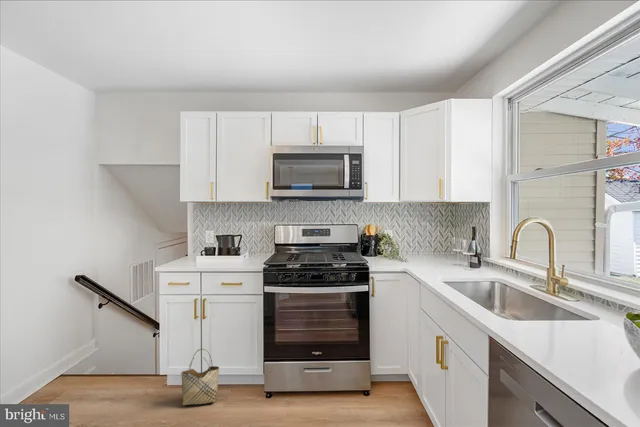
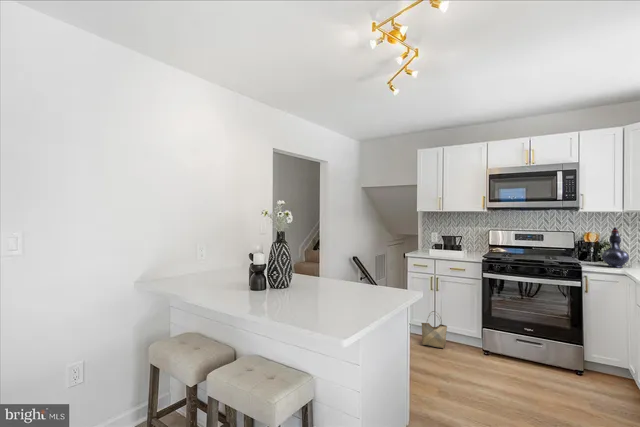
decorative vase: none [384,219,406,263] -> present [602,227,629,268]

